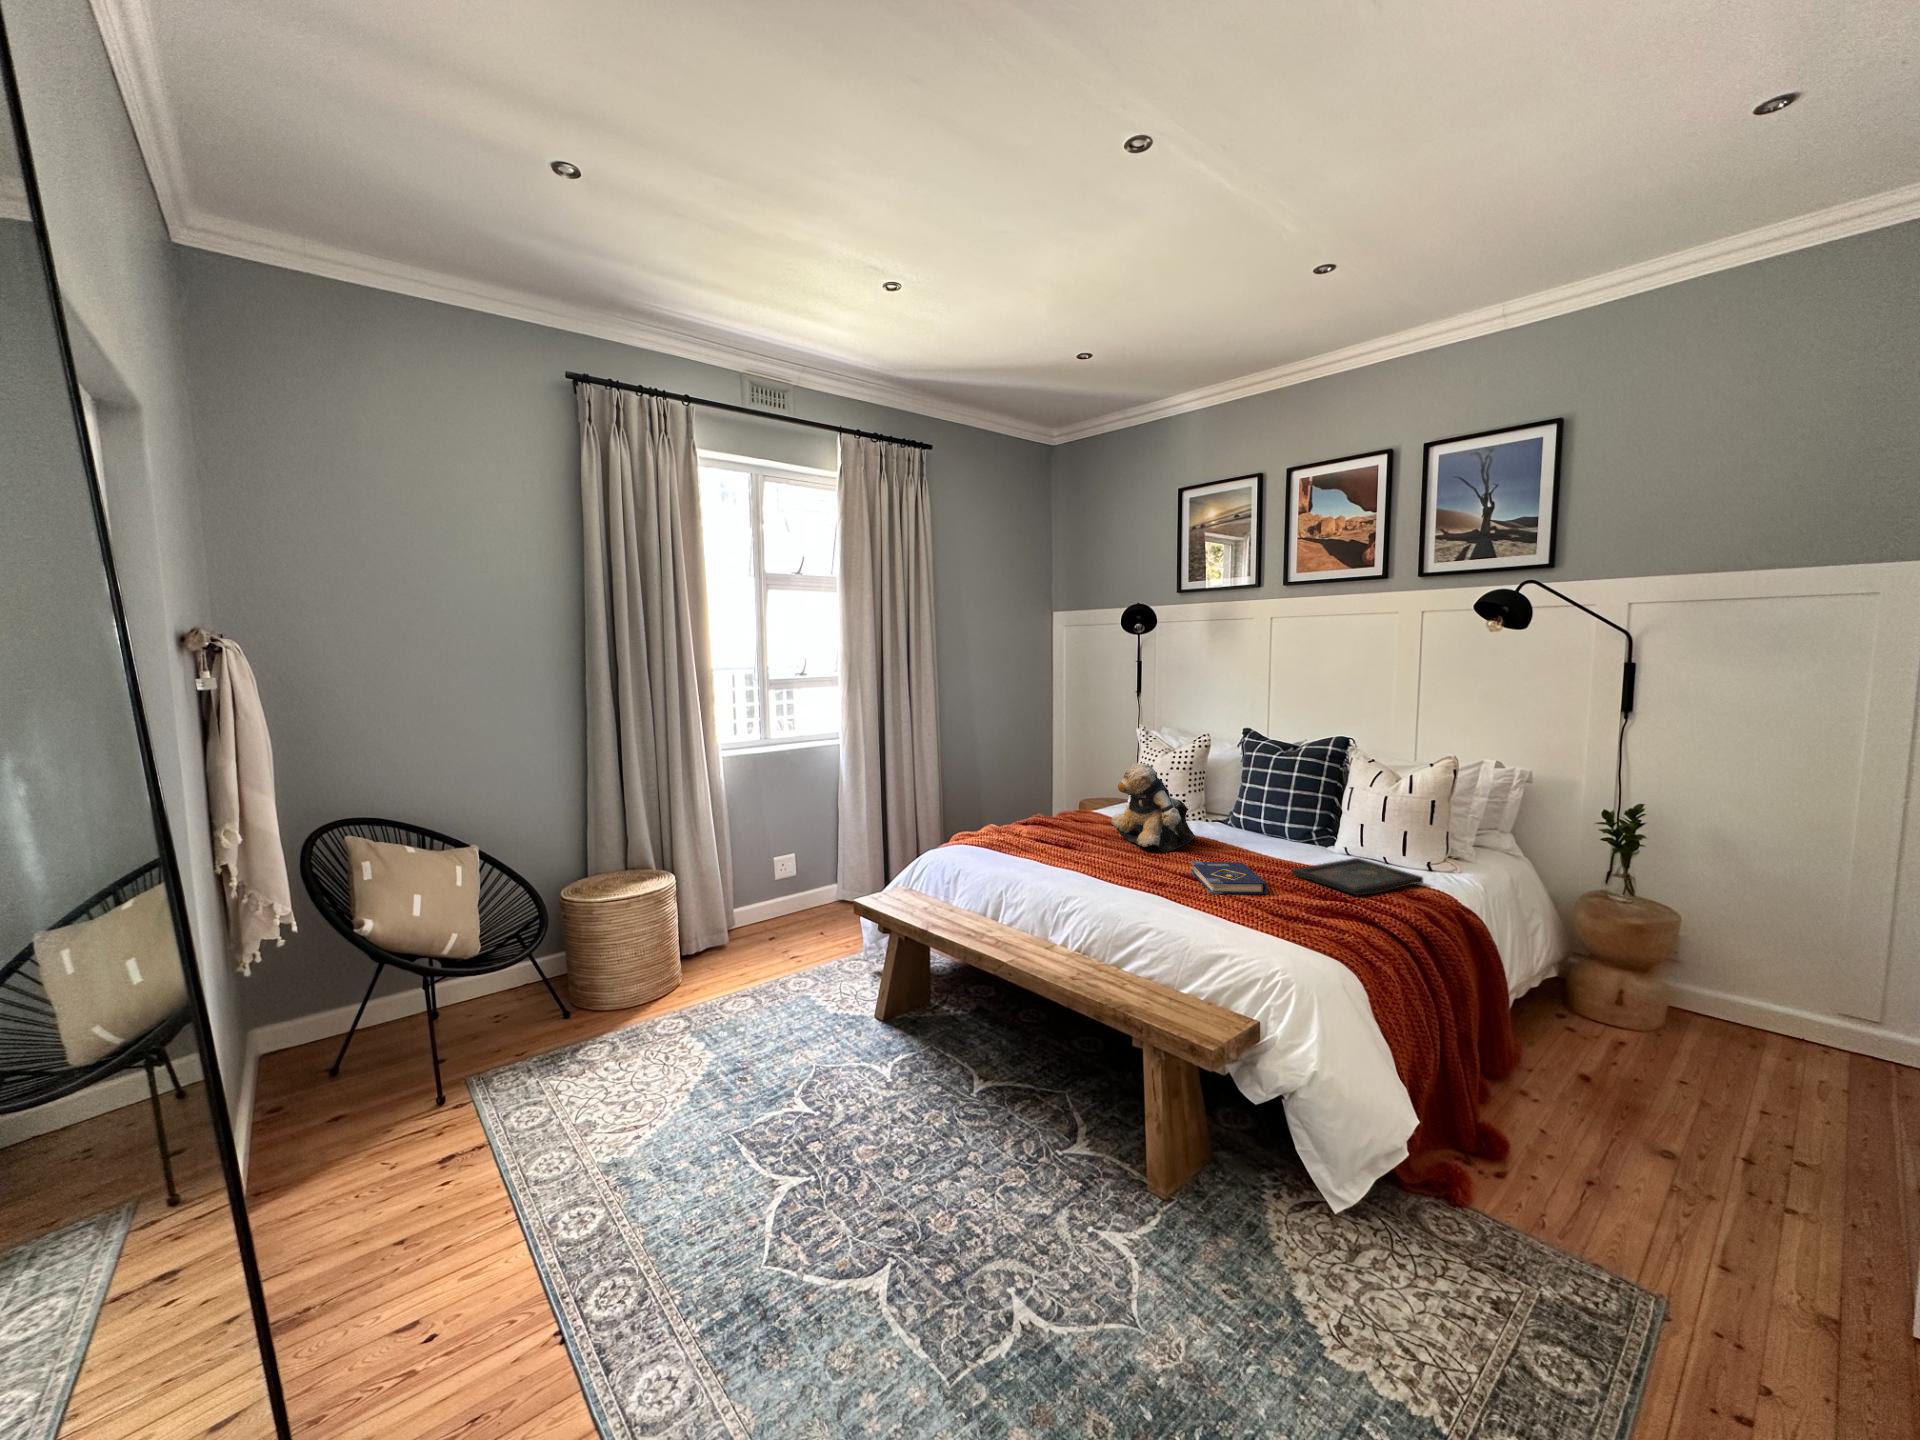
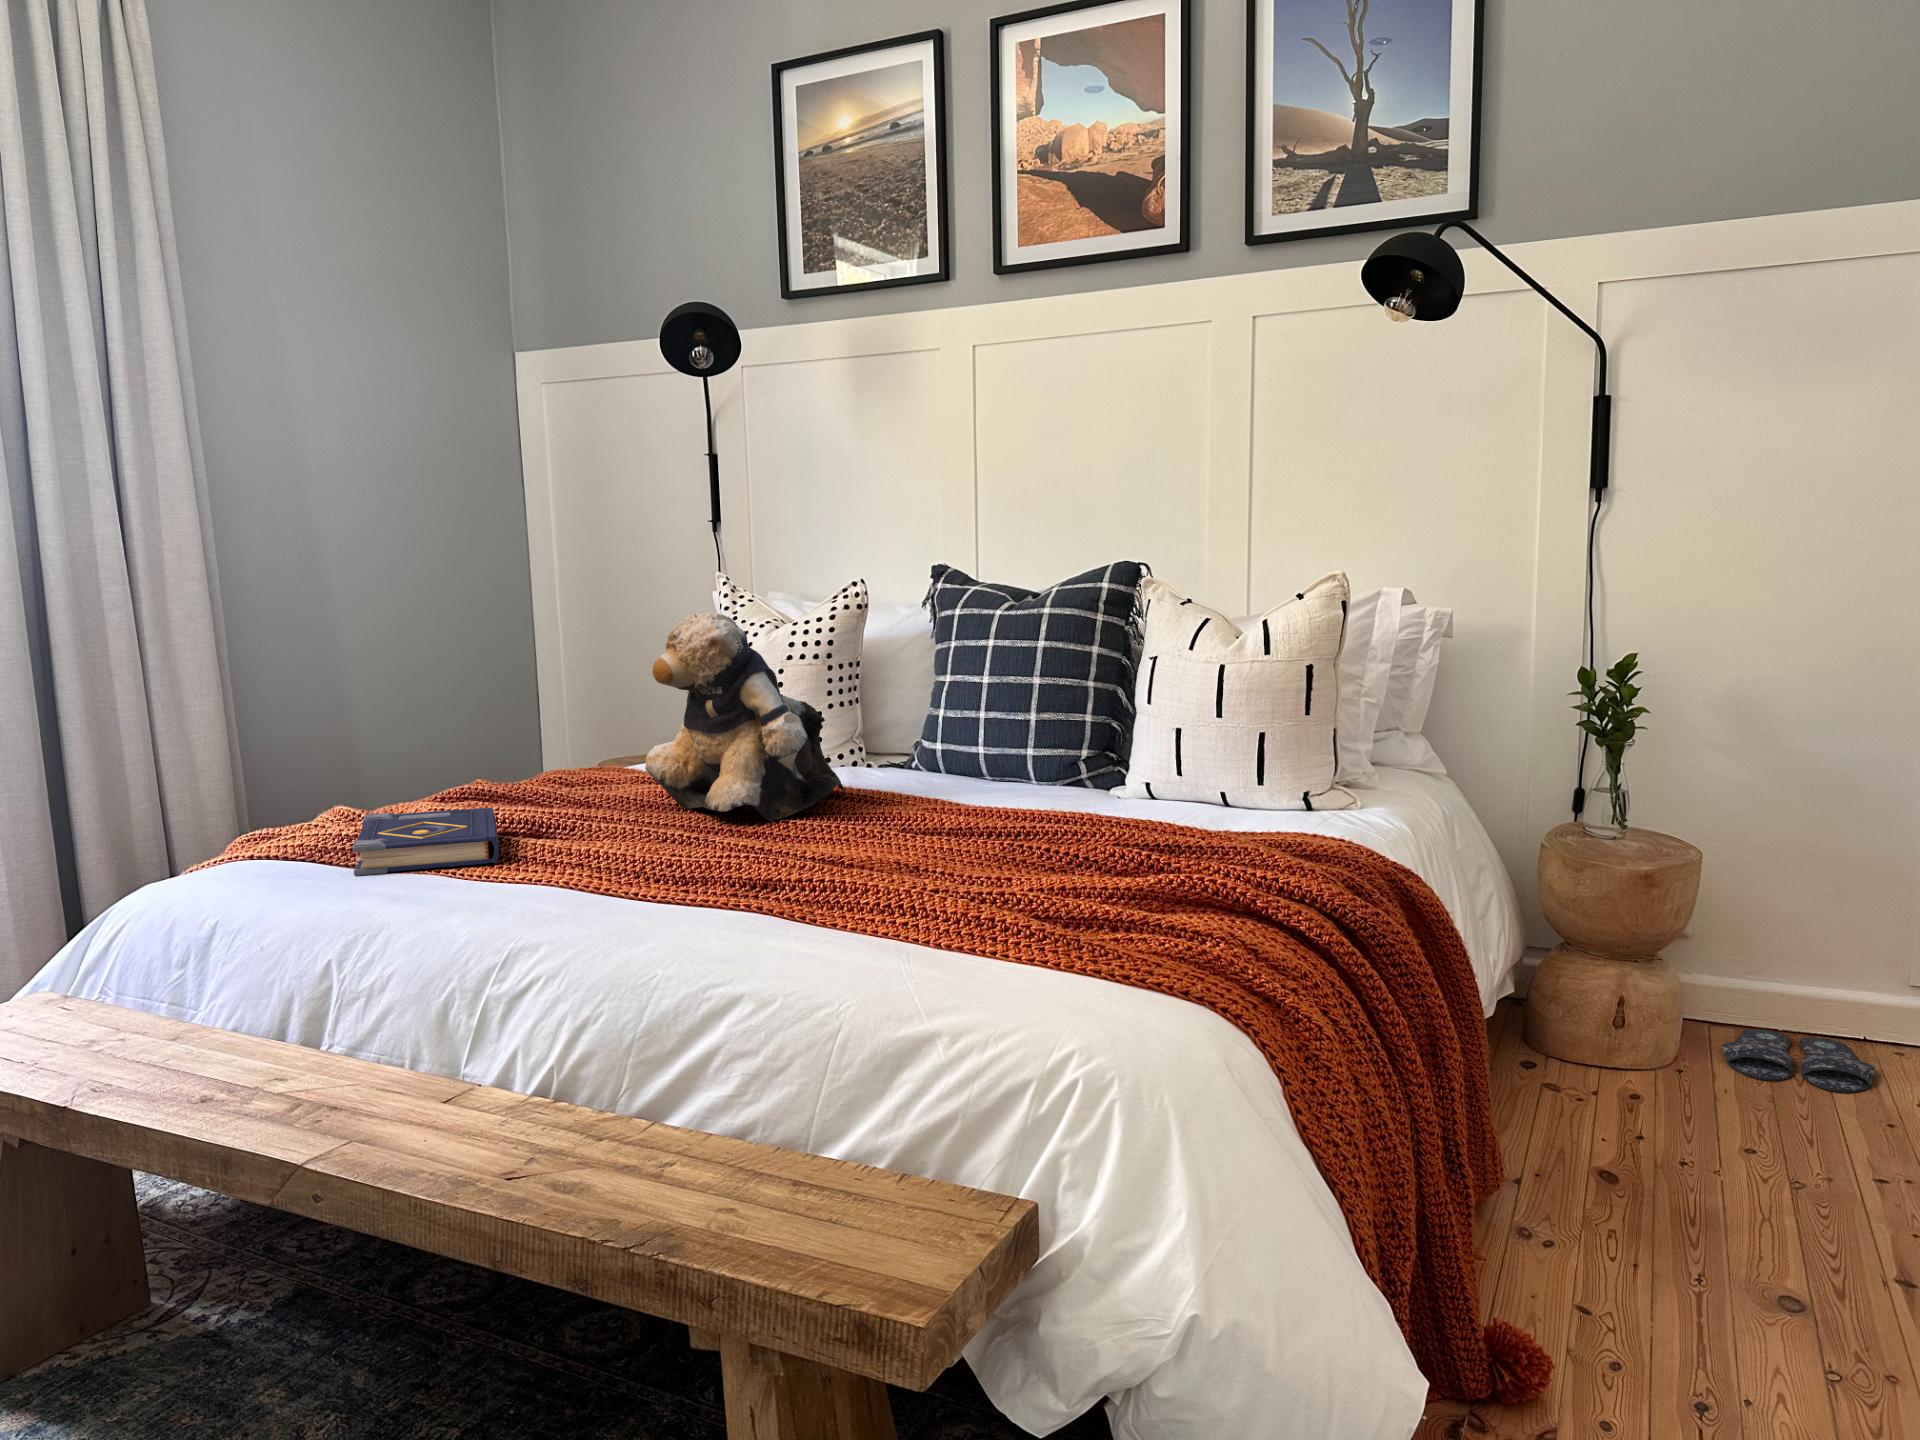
tray: present [1291,858,1423,895] -> none [1058,791,1318,858]
book: present [1190,861,1268,894] -> present [352,807,499,876]
slippers: none [1694,1022,1800,1067] -> present [1722,1029,1875,1093]

